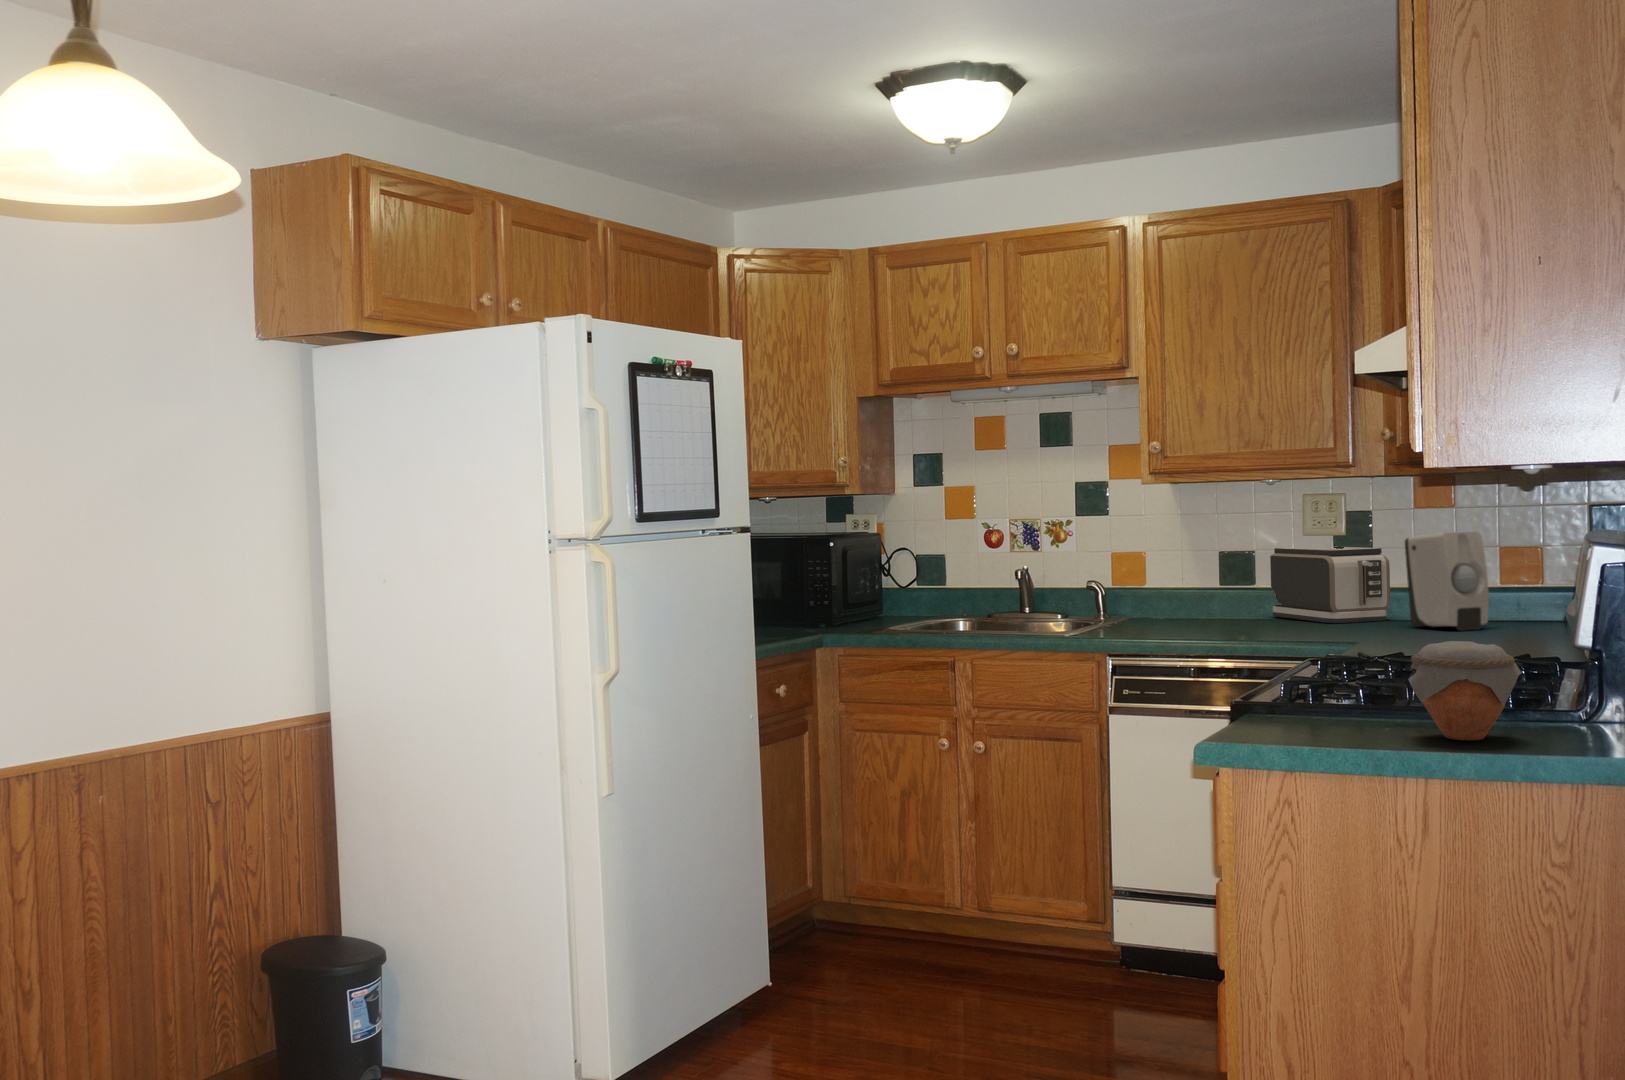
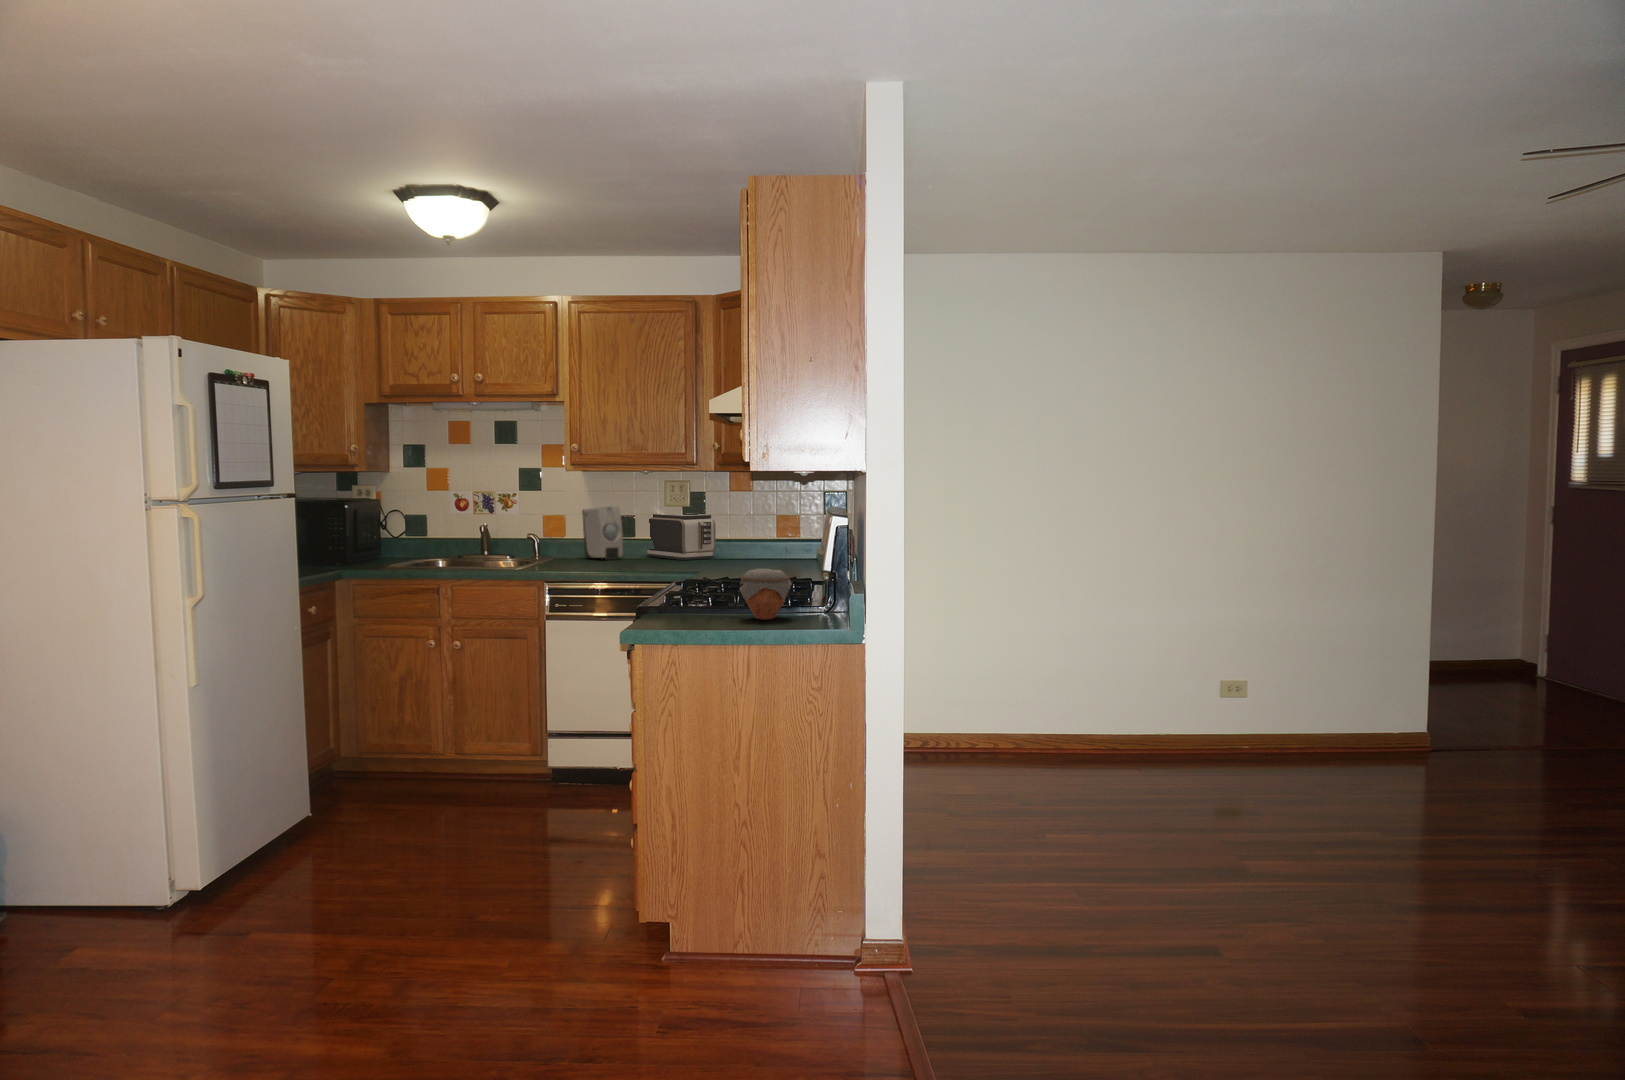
soap dispenser: present [1404,532,1489,631] -> present [582,506,623,560]

